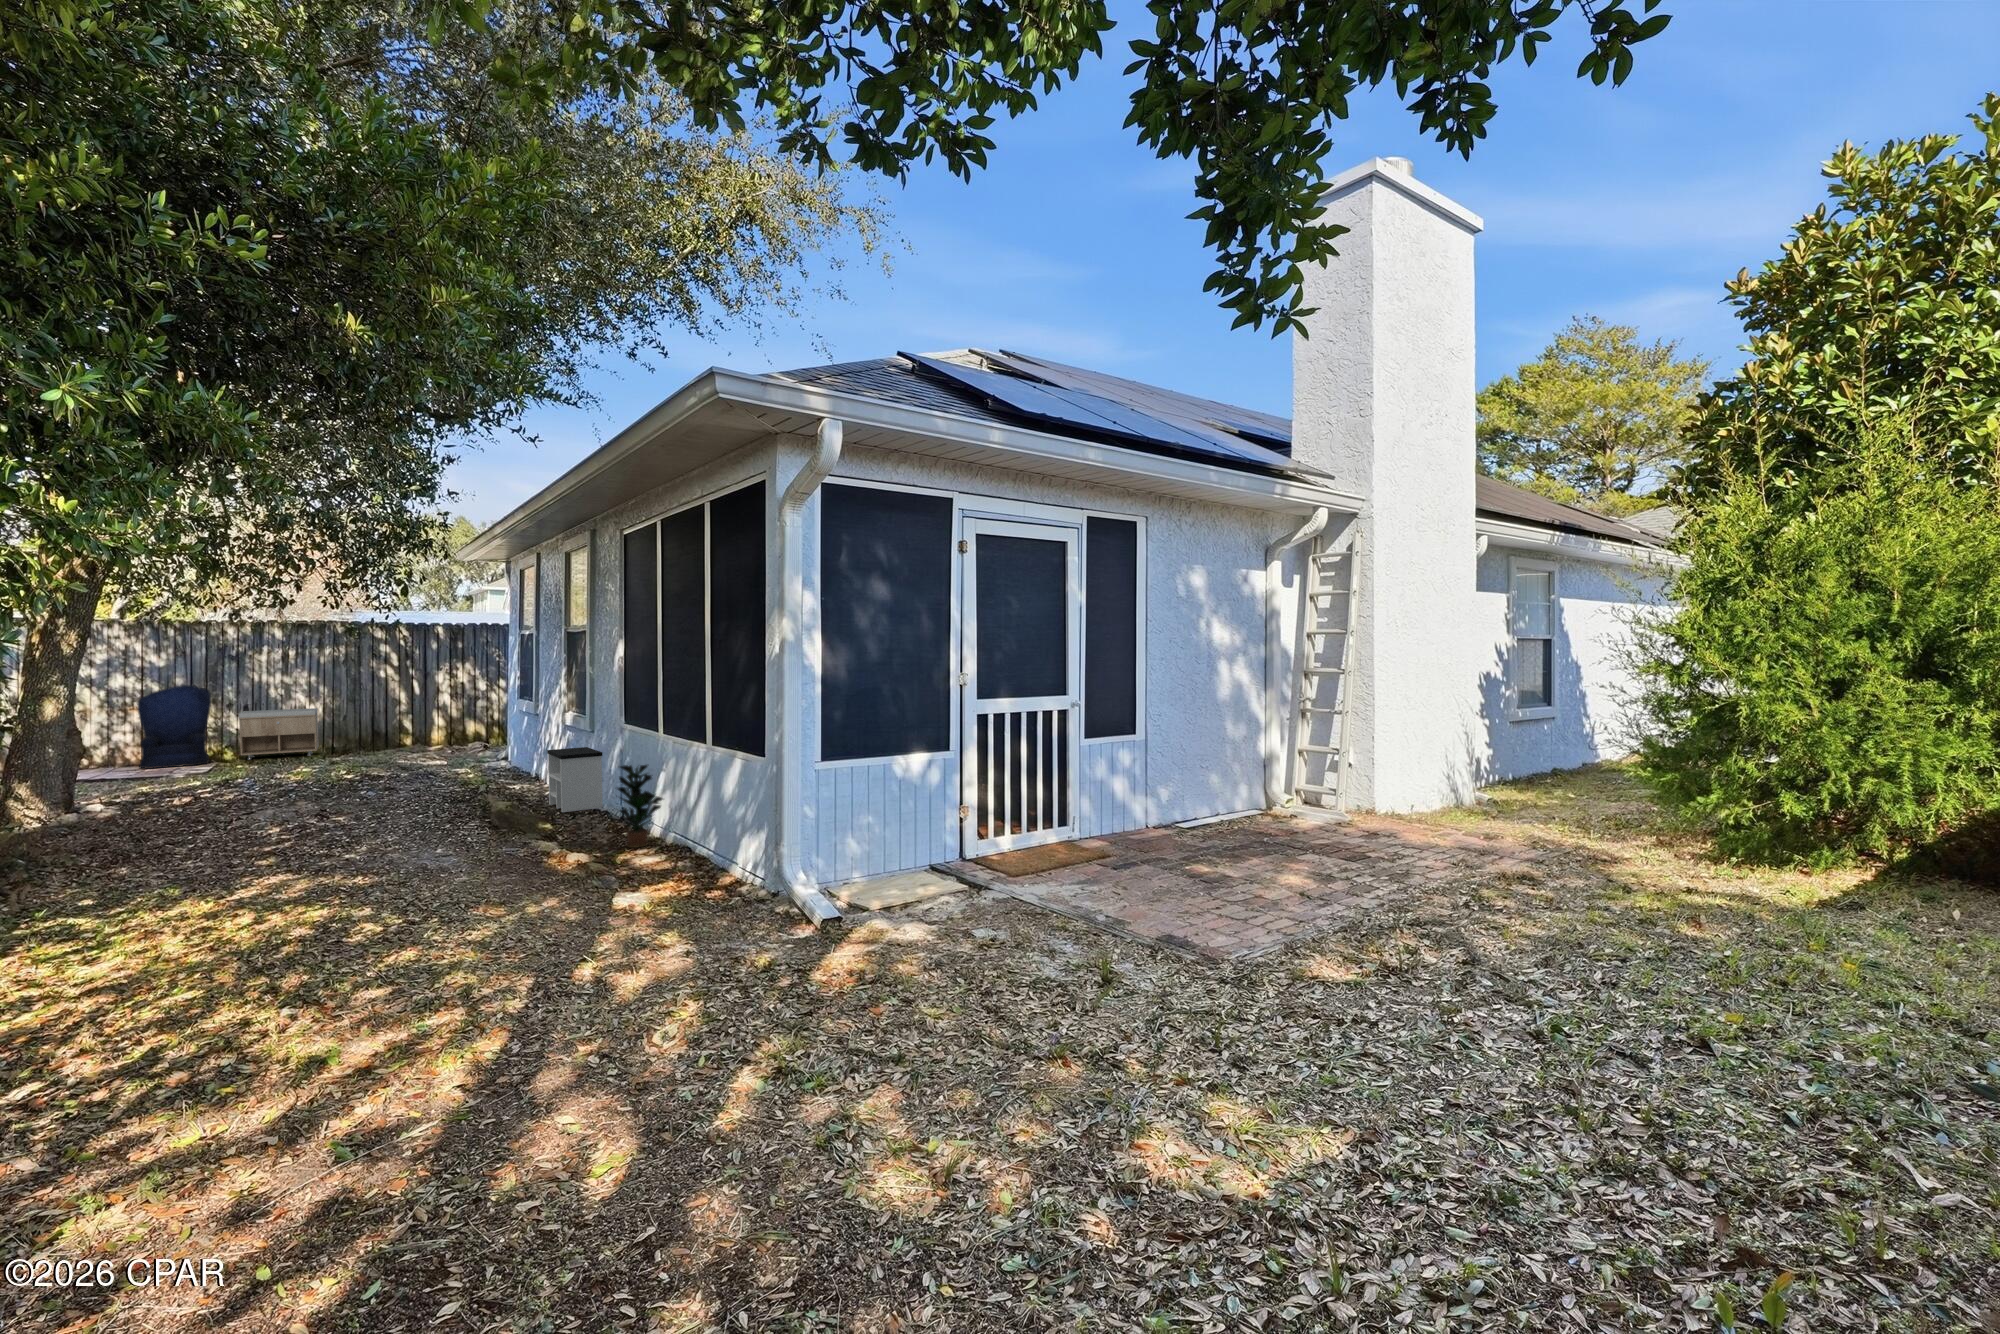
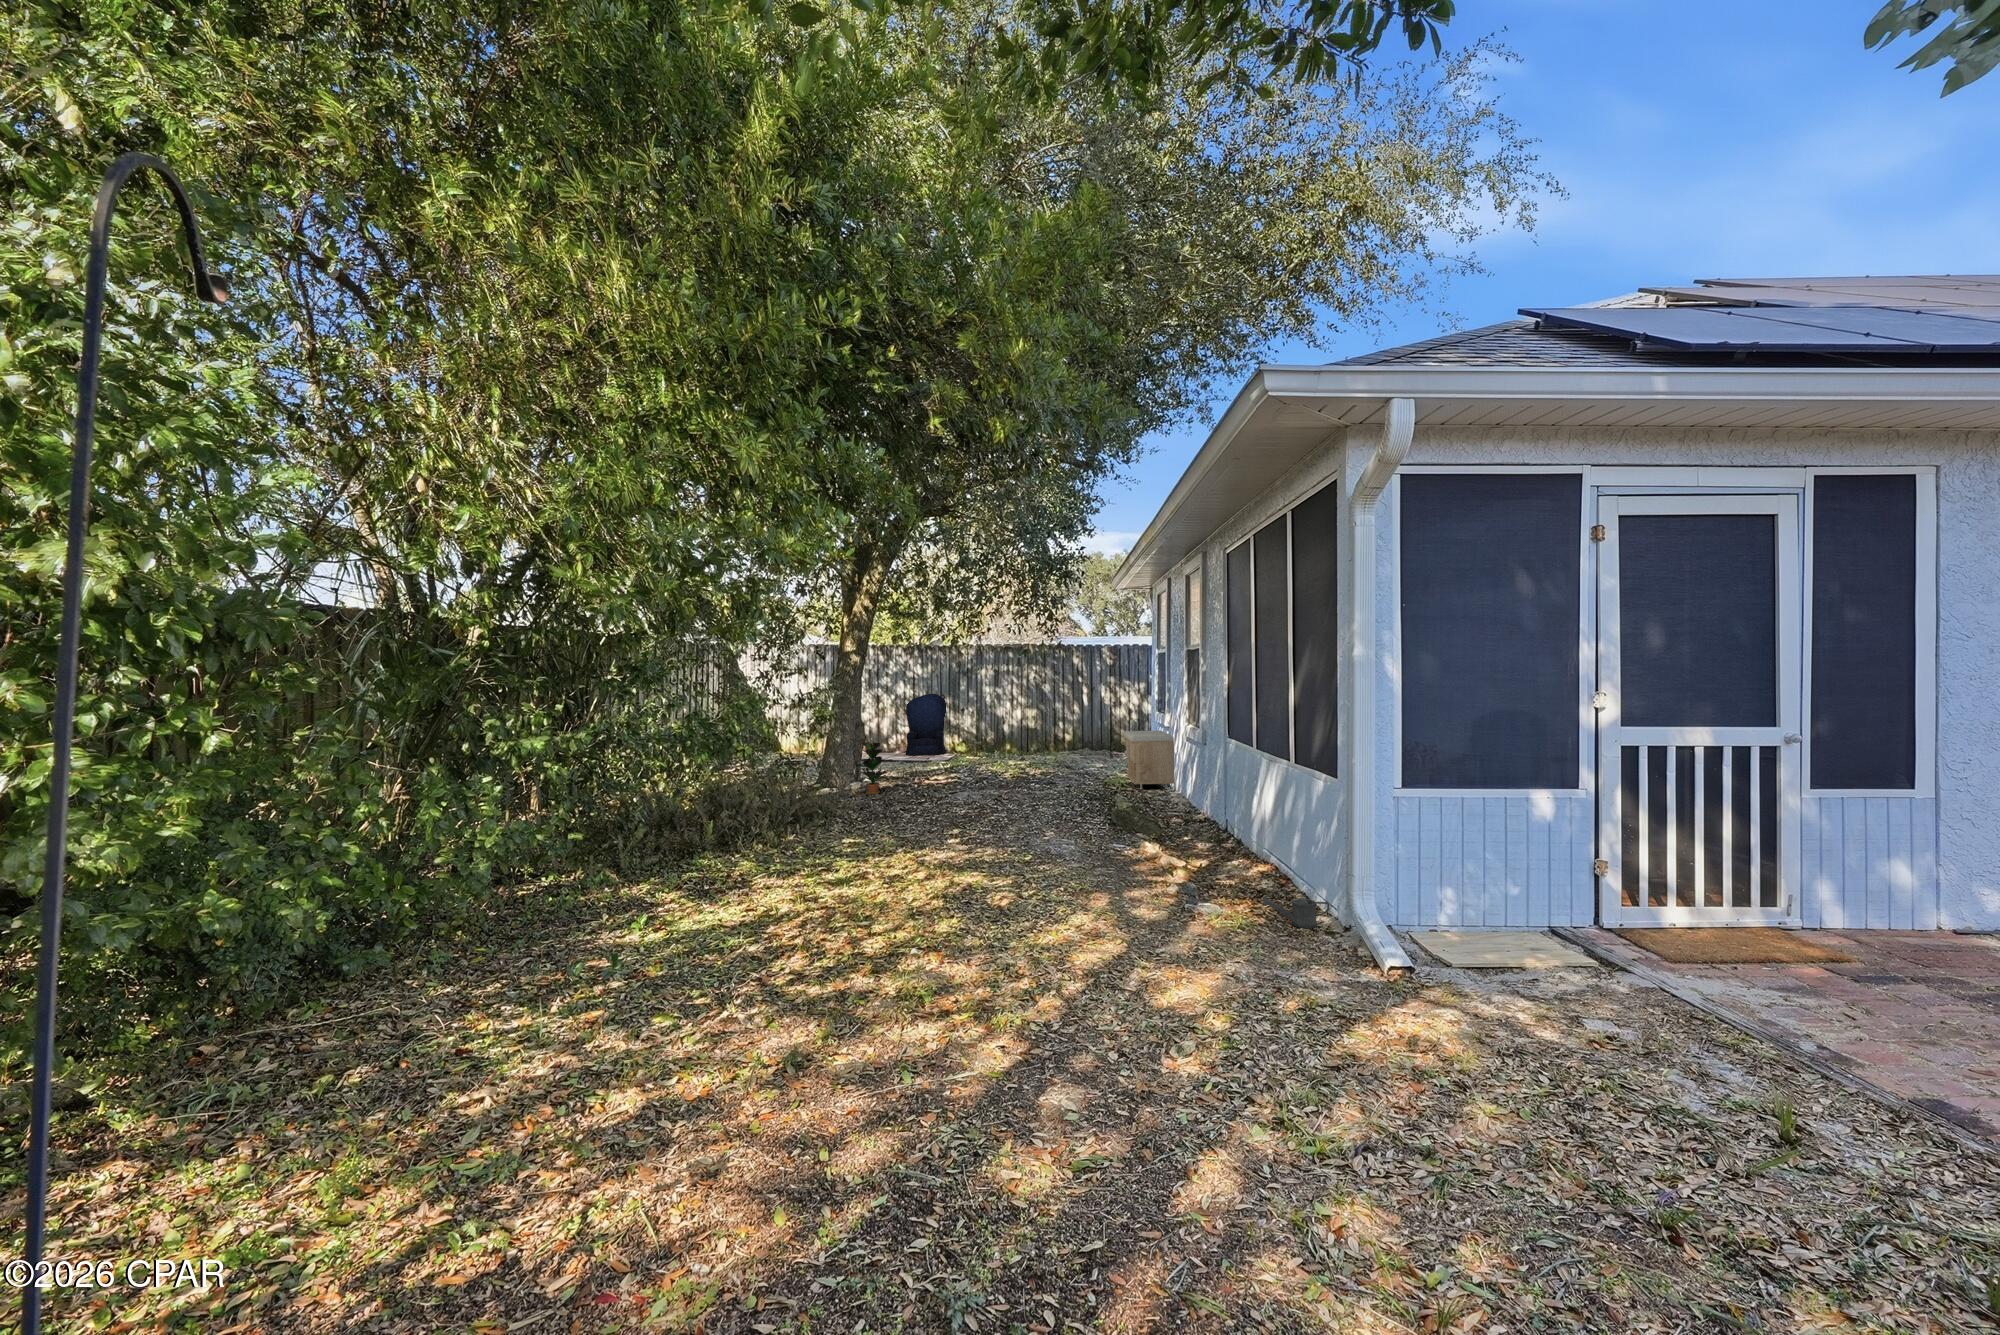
storage bench: present [239,708,319,760] -> present [1124,730,1175,789]
side table: present [547,747,603,812] -> none [1162,758,1208,818]
potted plant: present [617,765,663,848] -> present [855,742,886,794]
watering can: none [698,872,759,899] -> present [1263,897,1329,928]

